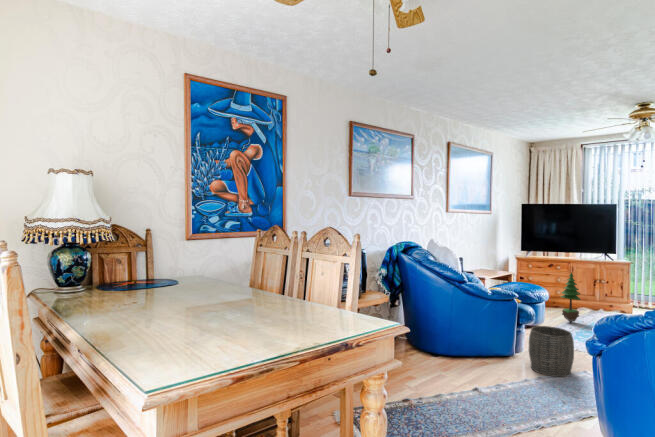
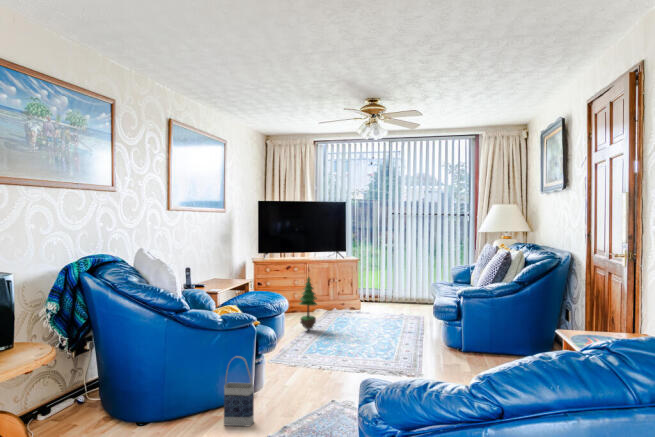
bag: none [494,320,518,373] -> present [224,356,254,427]
woven basket: present [529,326,574,377] -> none [267,352,316,418]

